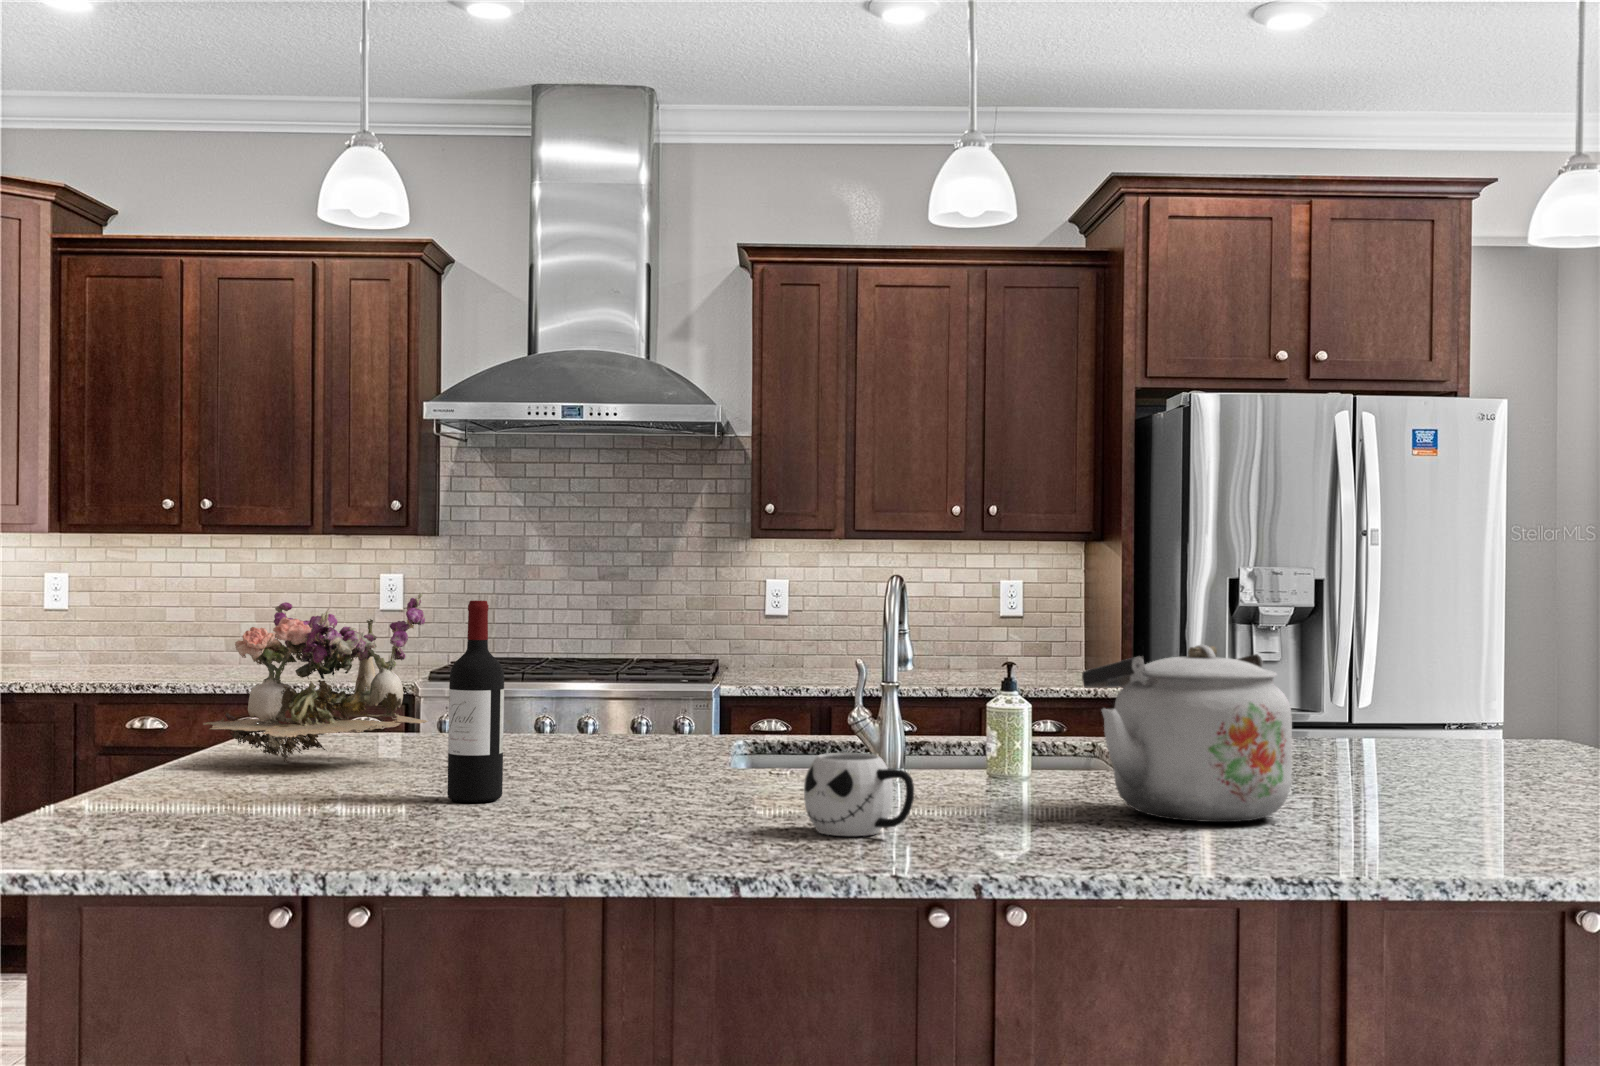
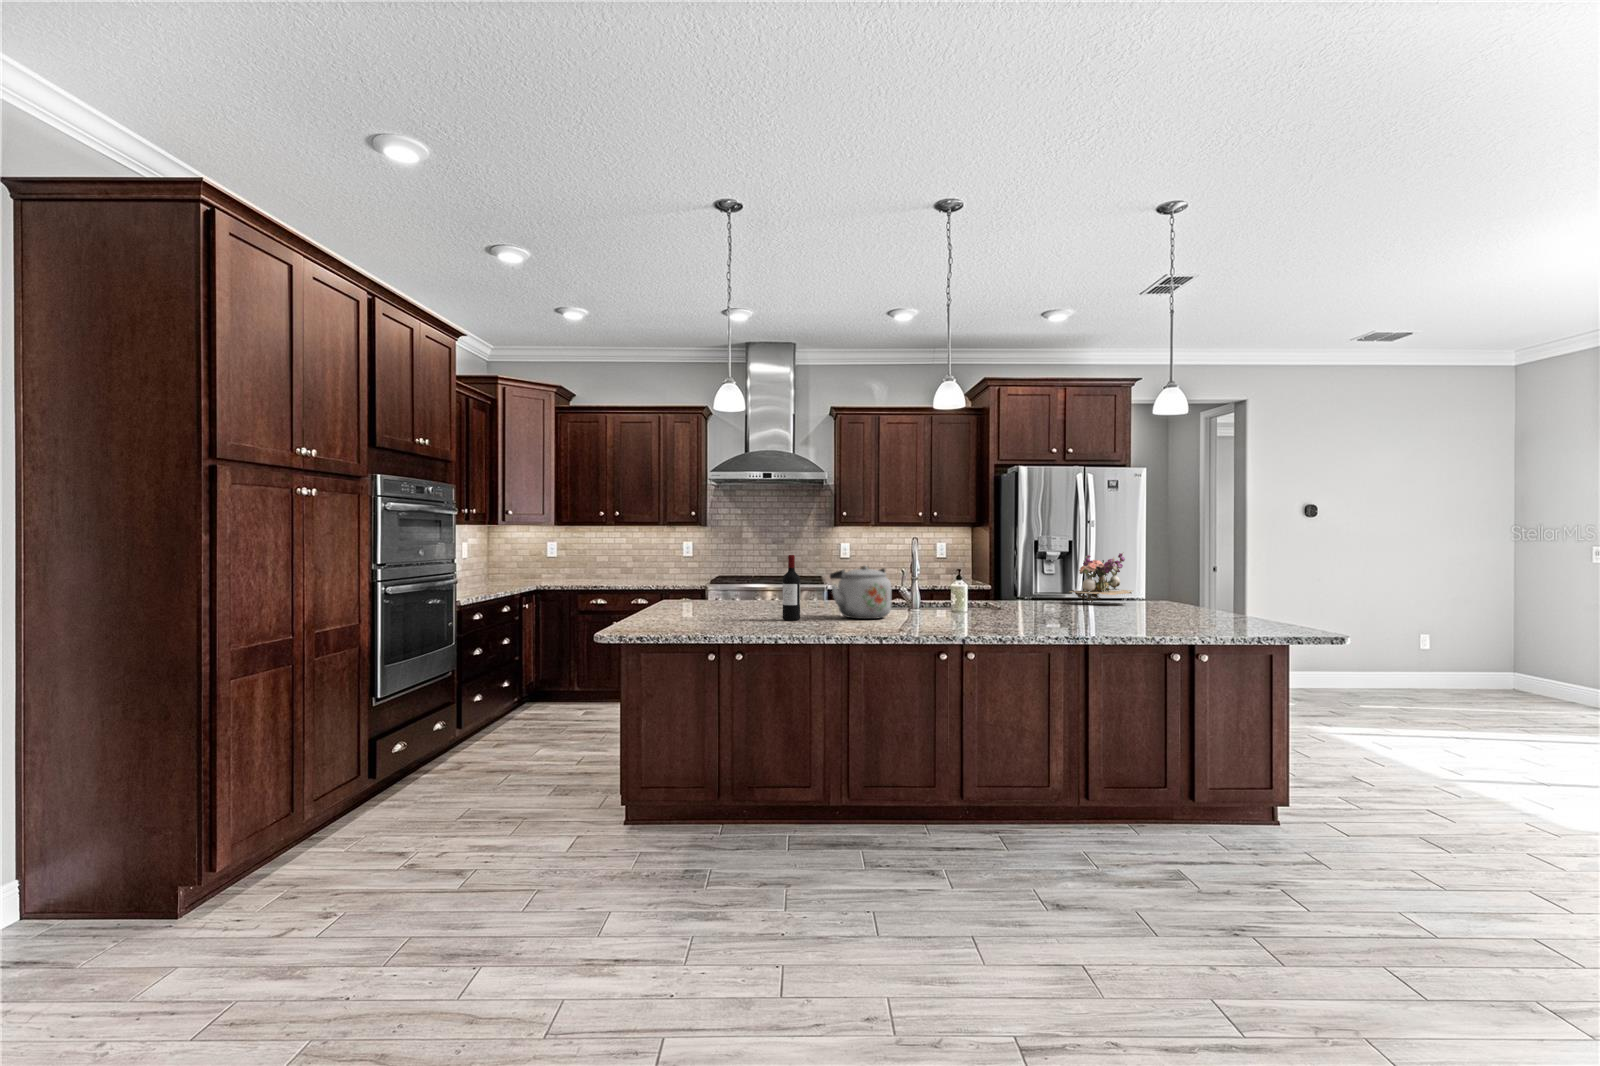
flower arrangement: present [203,593,428,763] -> present [1070,552,1132,603]
kettle: present [1082,645,1292,822] -> present [830,566,891,619]
mug: present [804,753,914,836] -> none [905,602,941,627]

